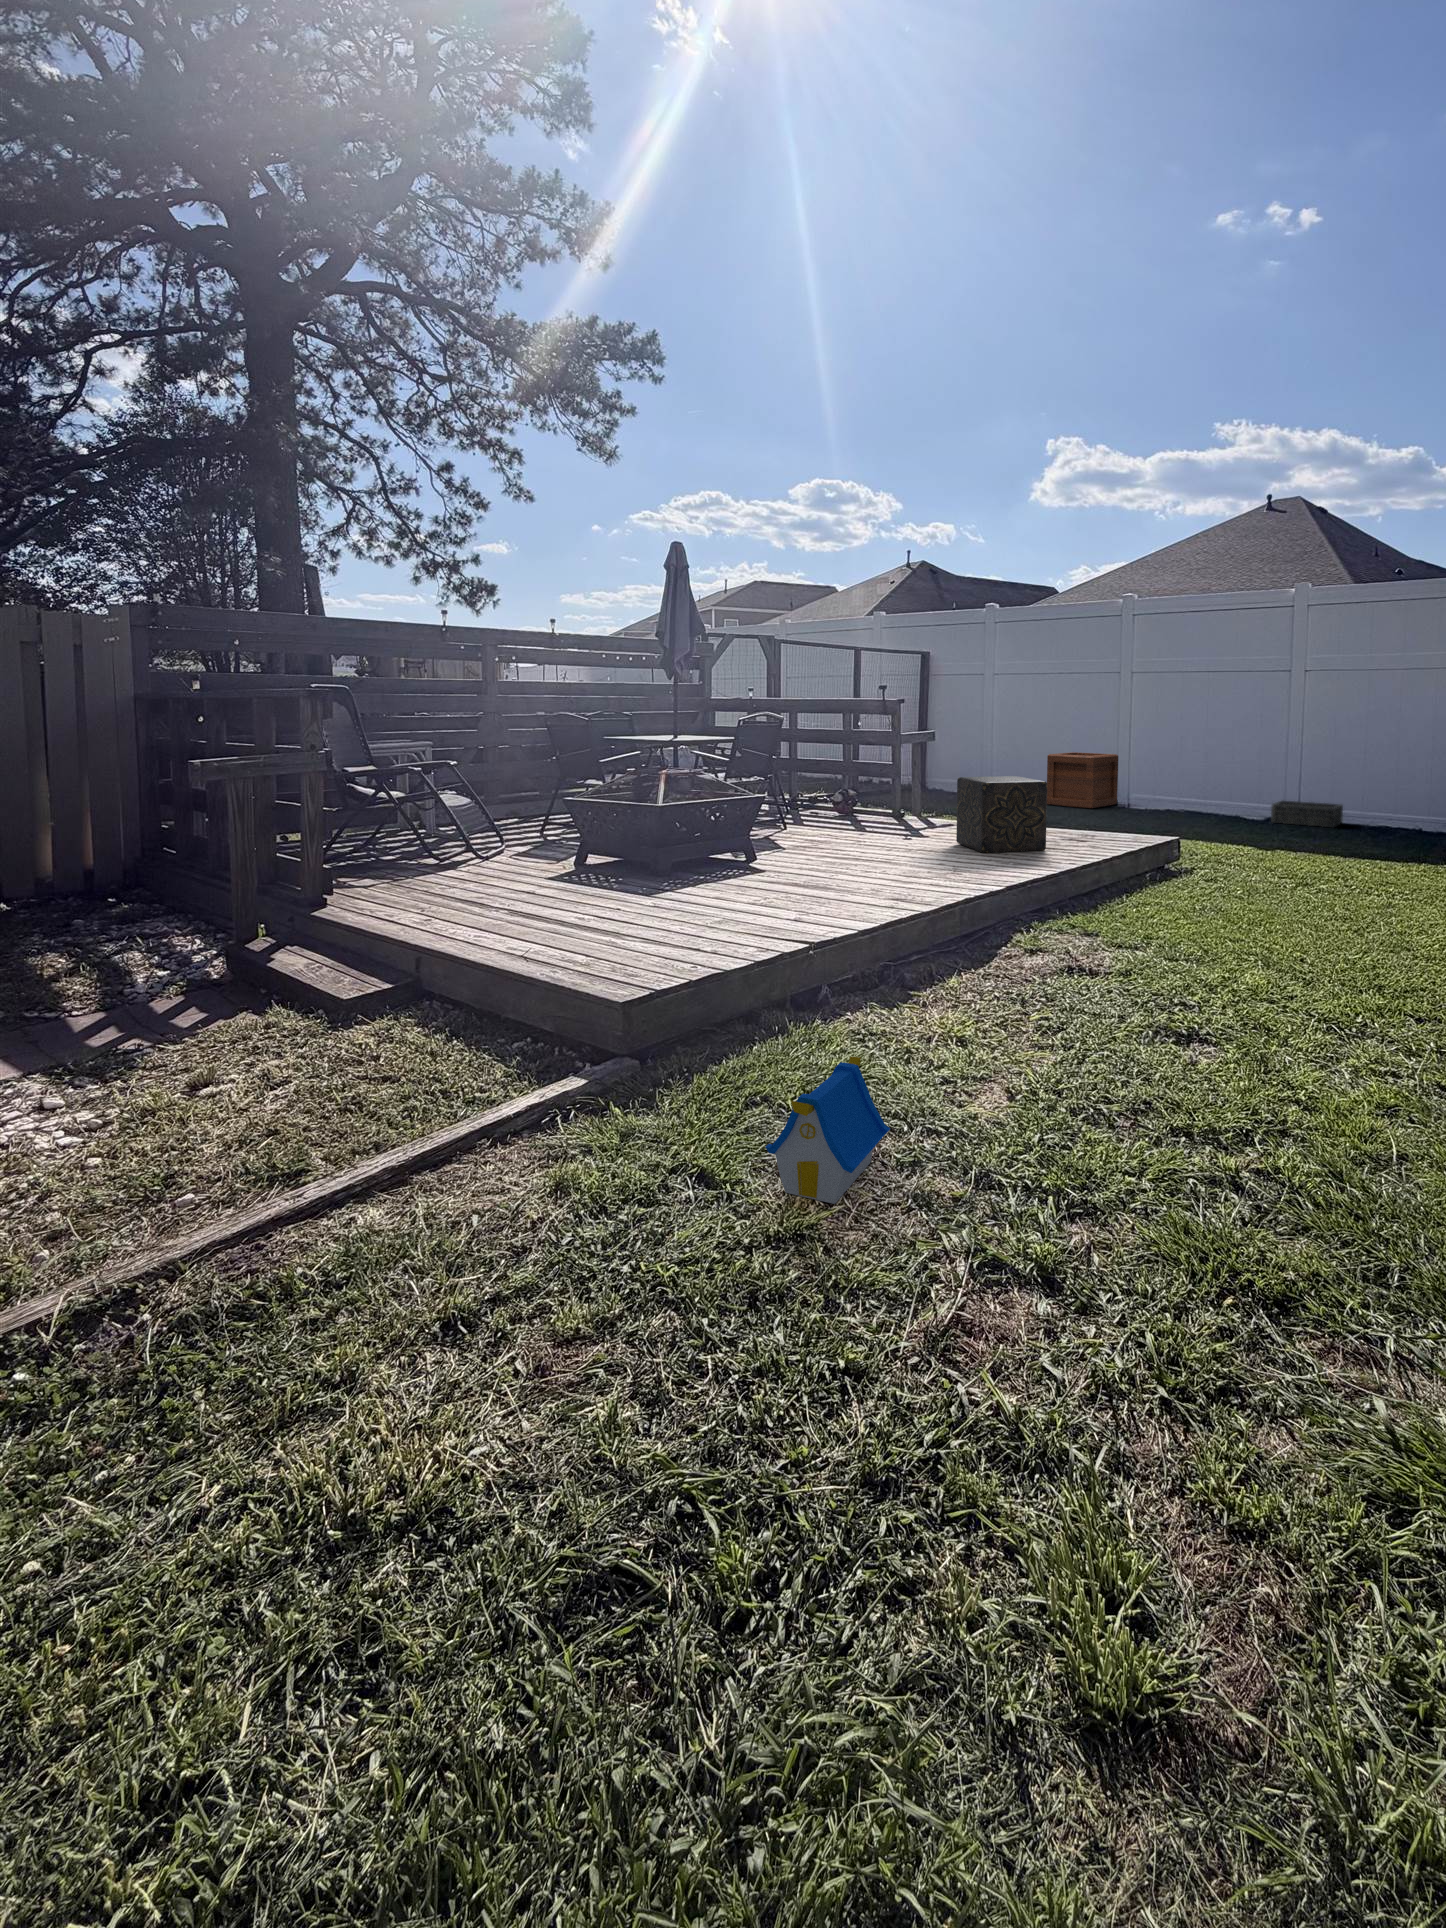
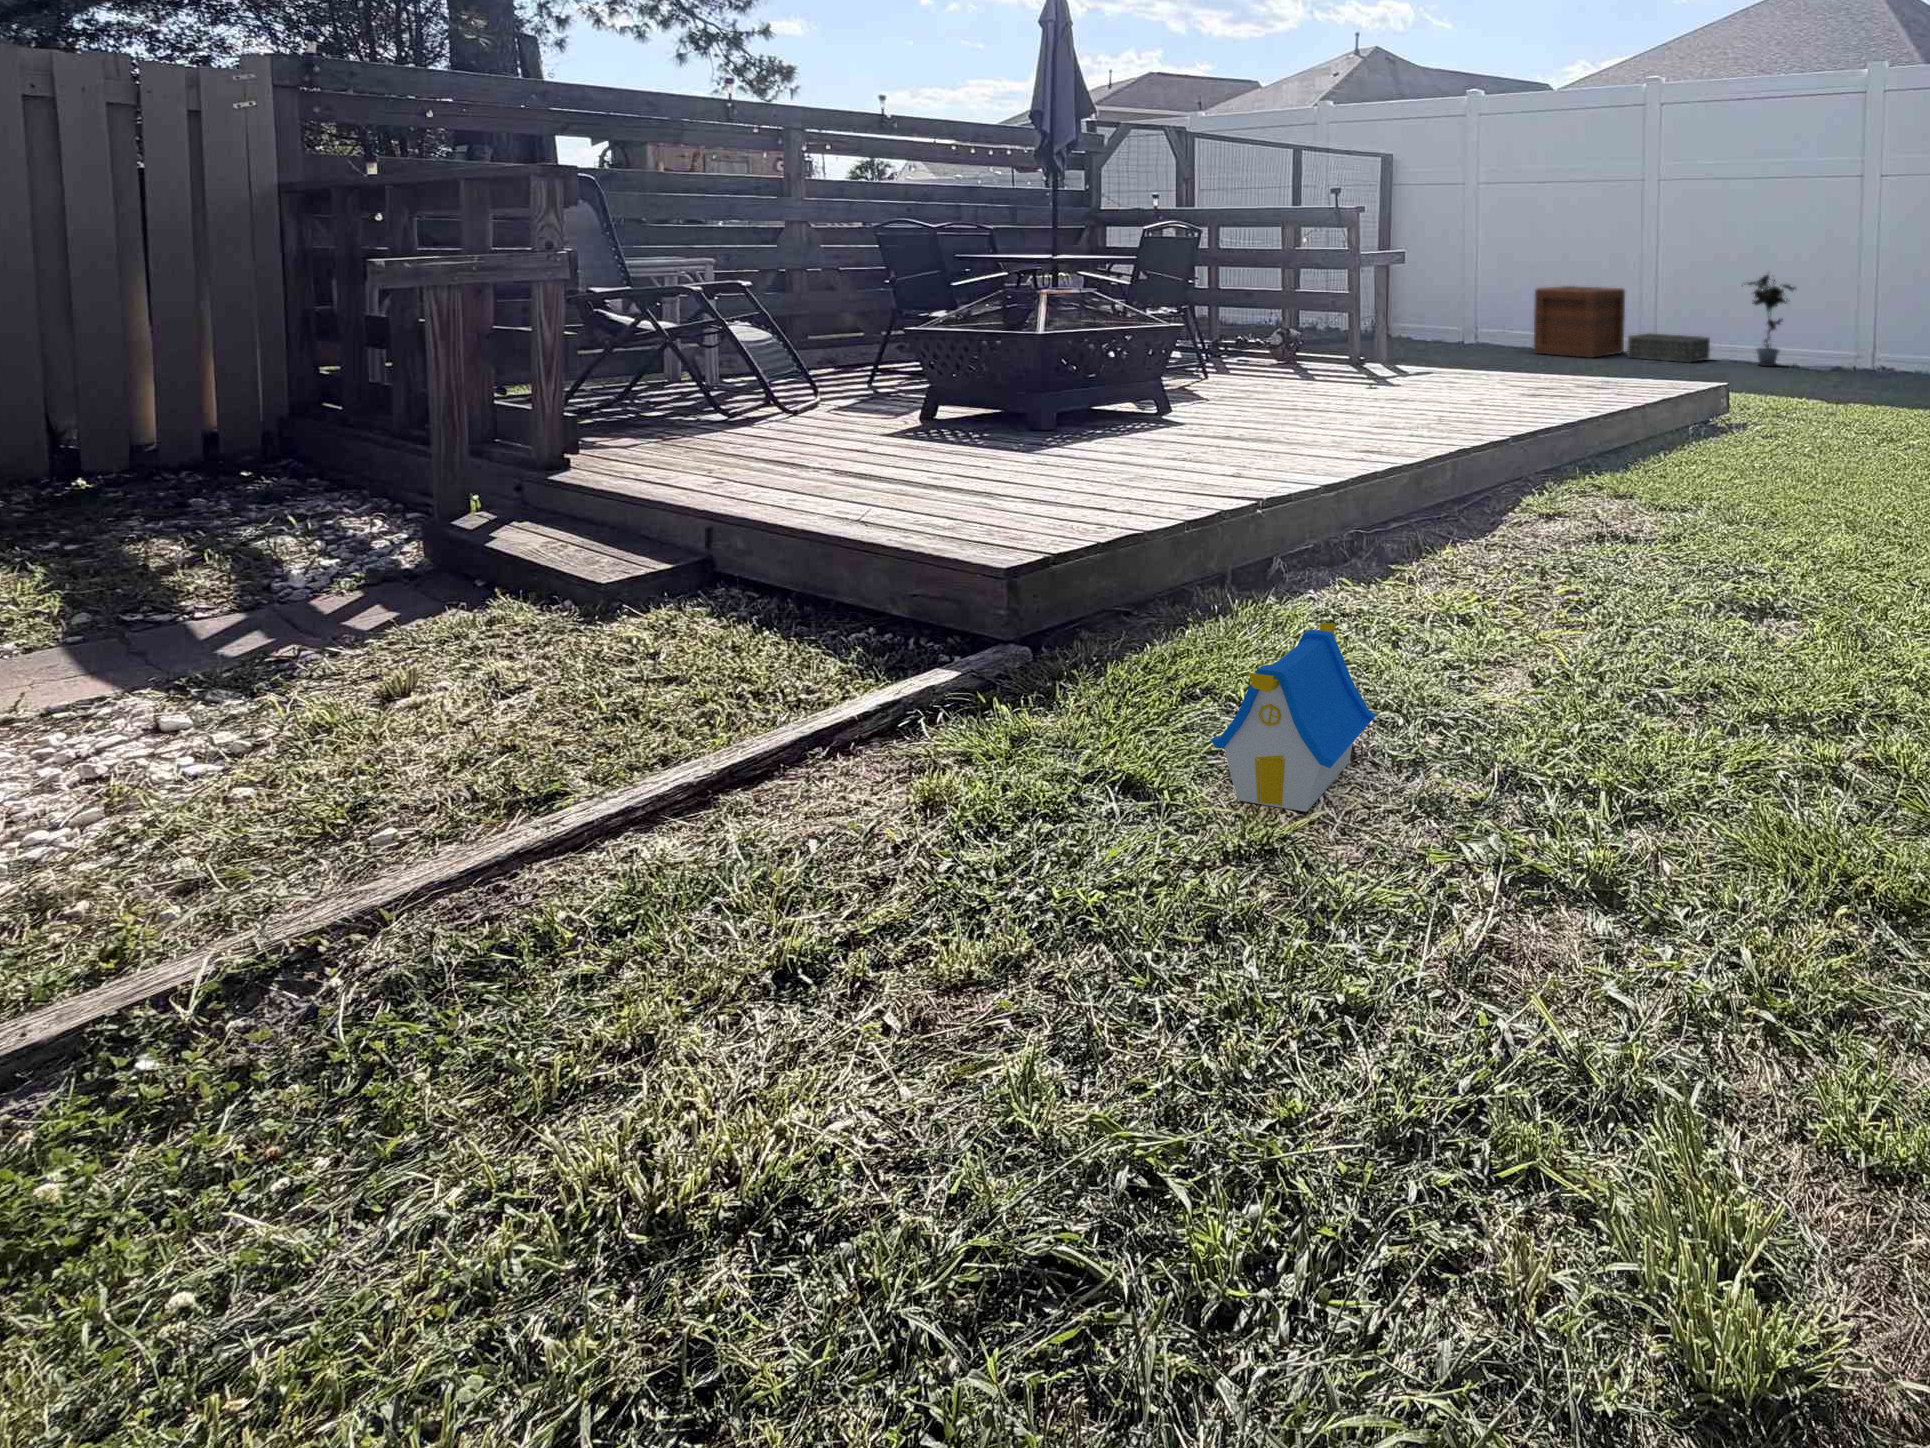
potted plant: none [1209,743,1254,817] -> present [1742,275,1795,366]
ottoman: present [956,776,1047,853] -> none [1426,304,1544,403]
basket: present [1271,801,1343,827] -> present [1627,333,1710,363]

